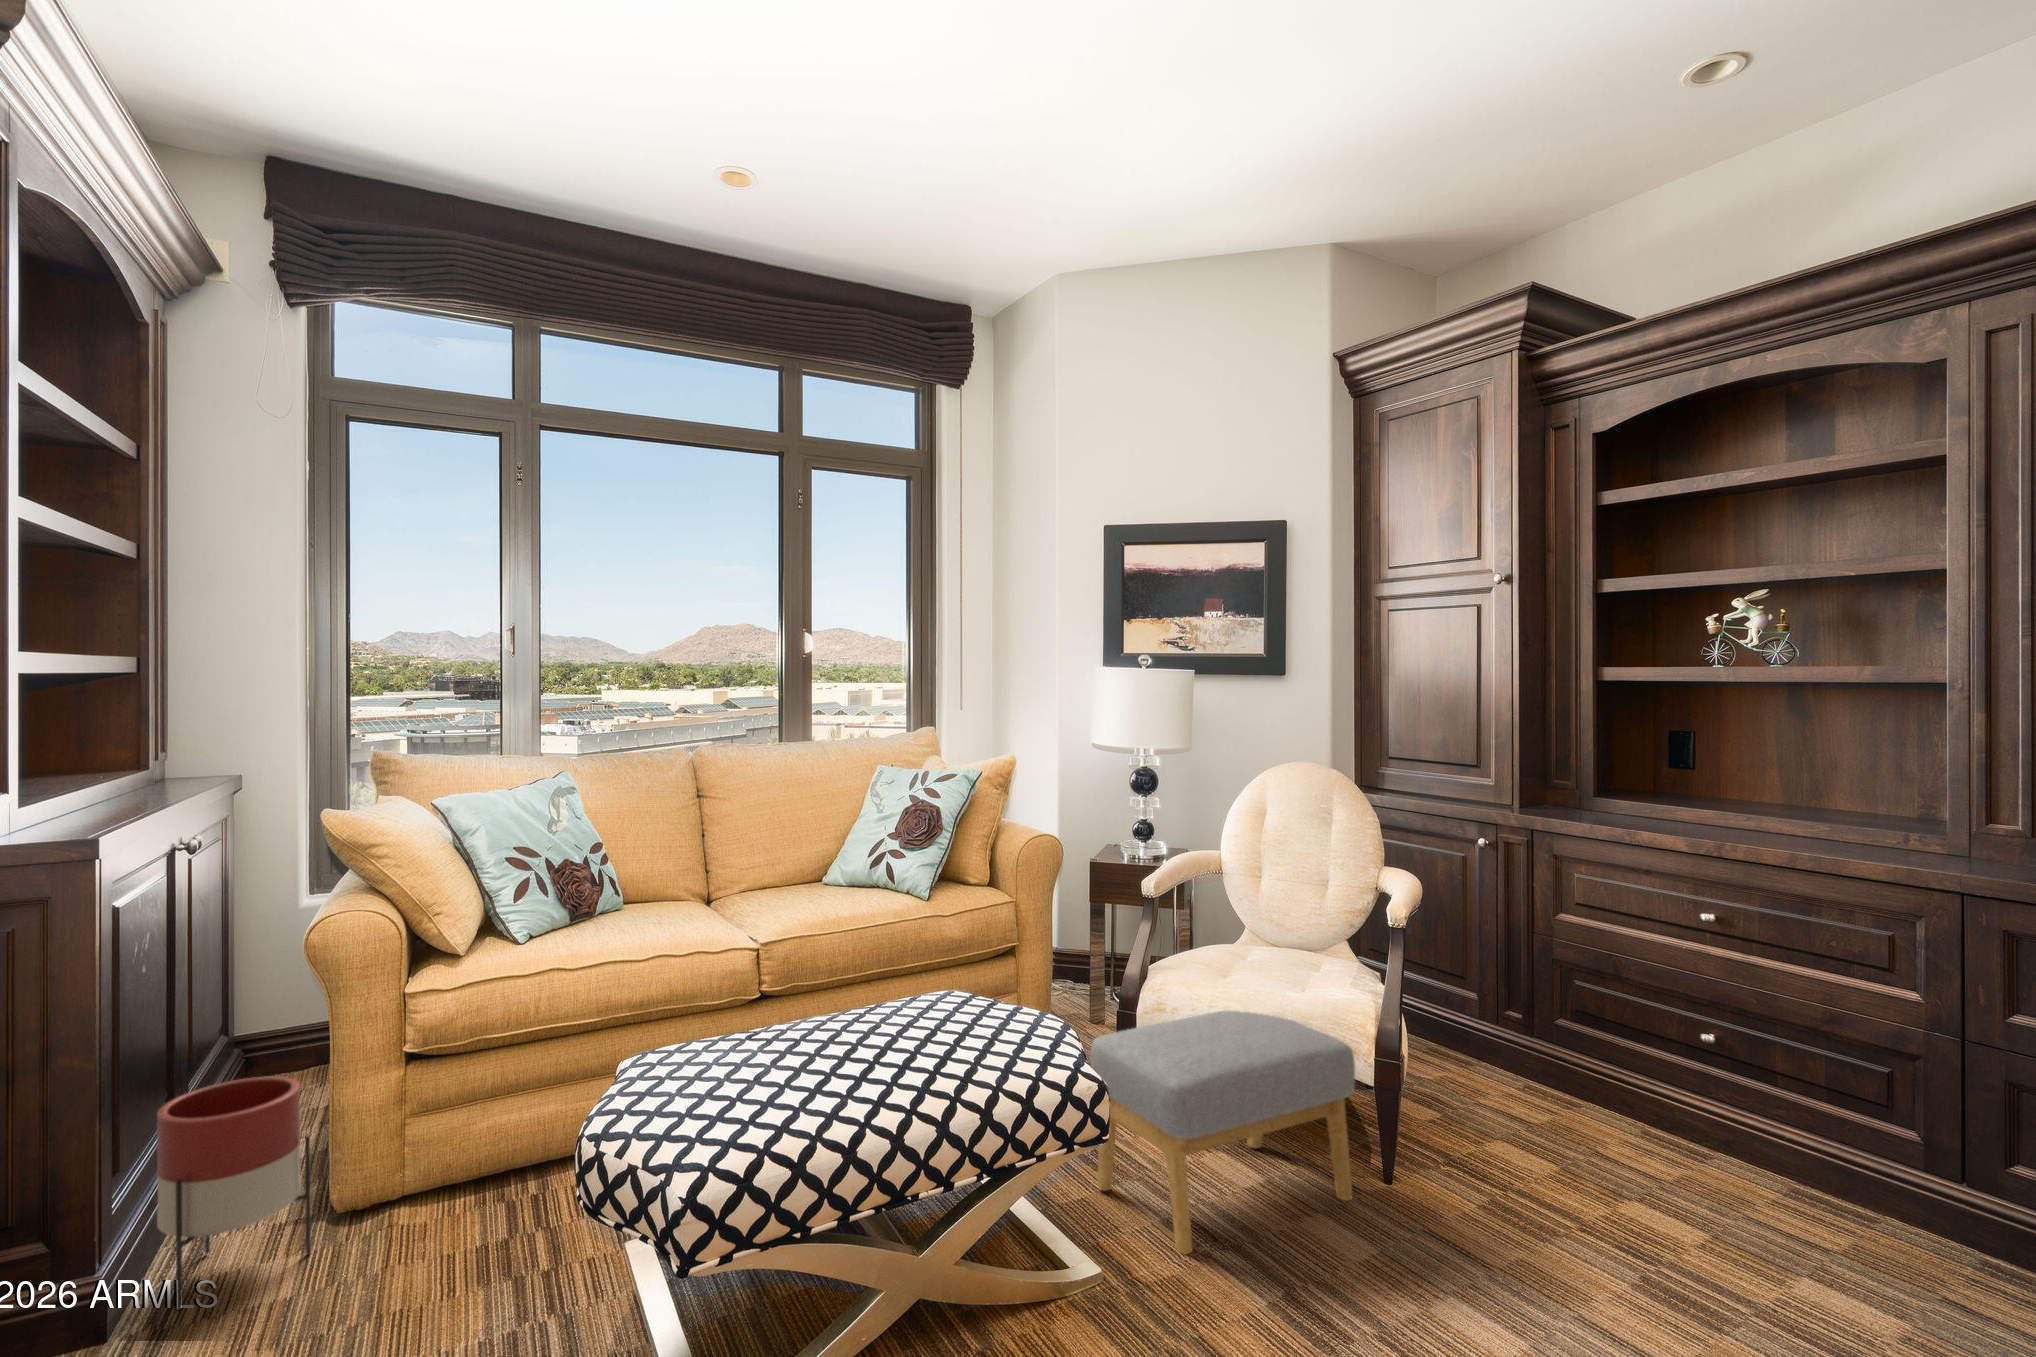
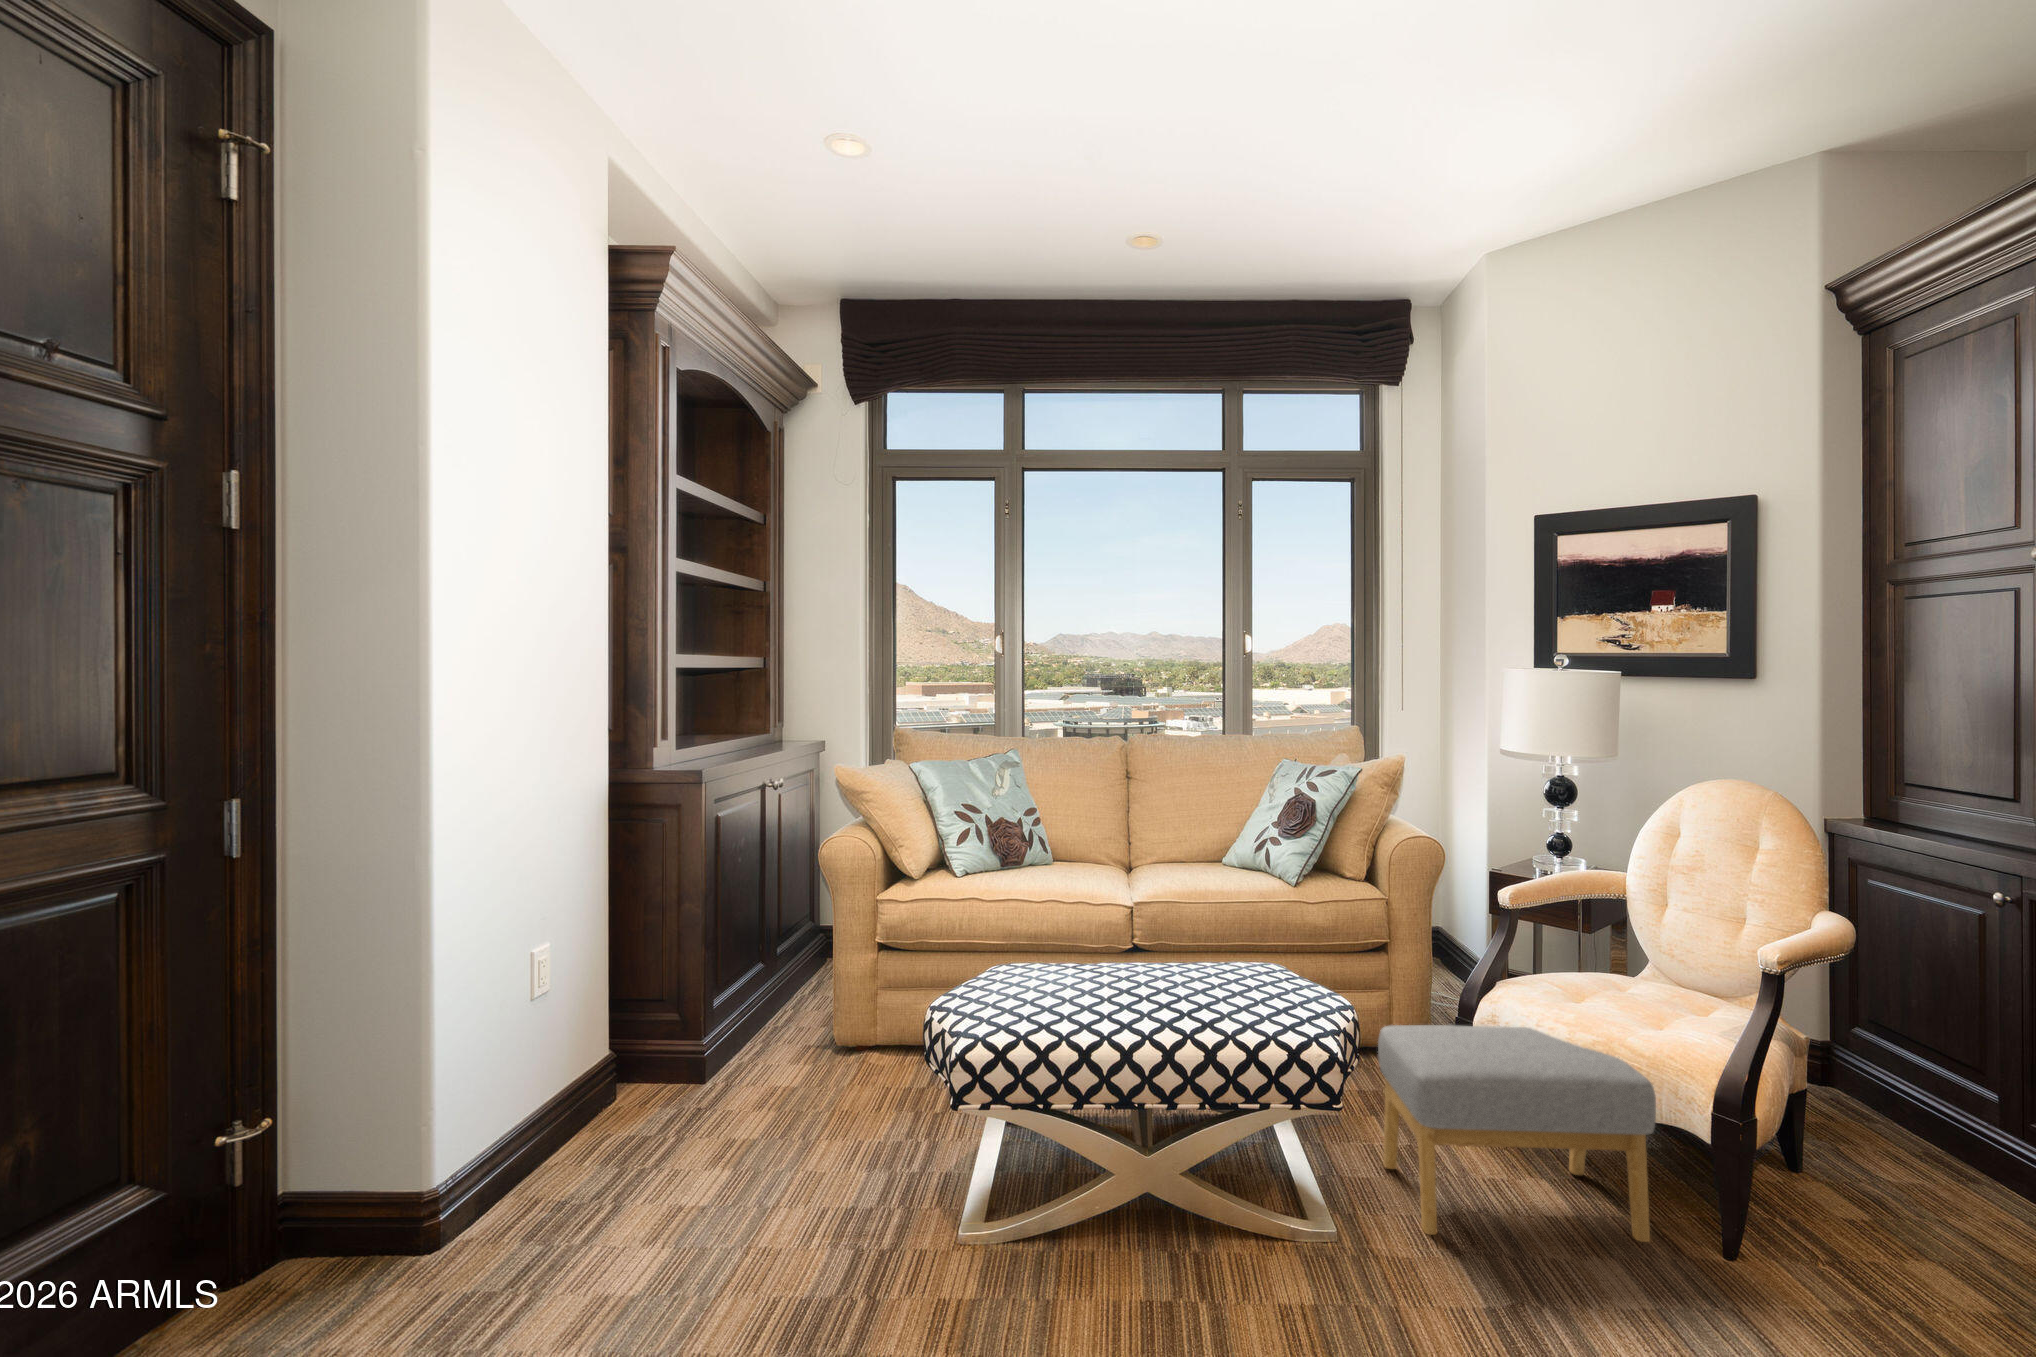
planter: present [157,1076,311,1310] -> none [735,943,815,1079]

